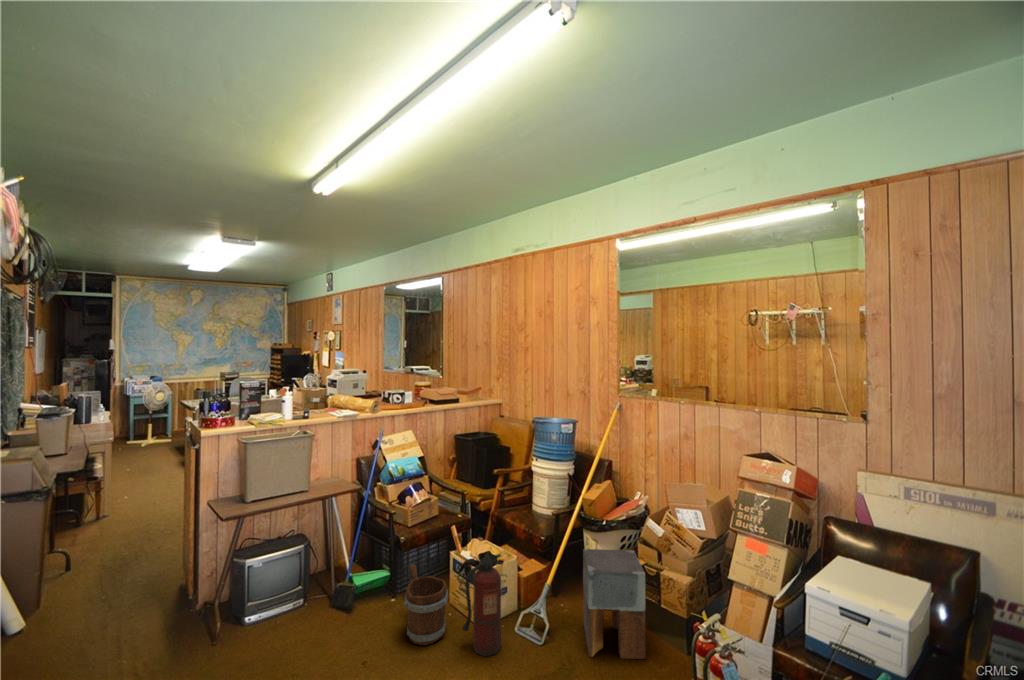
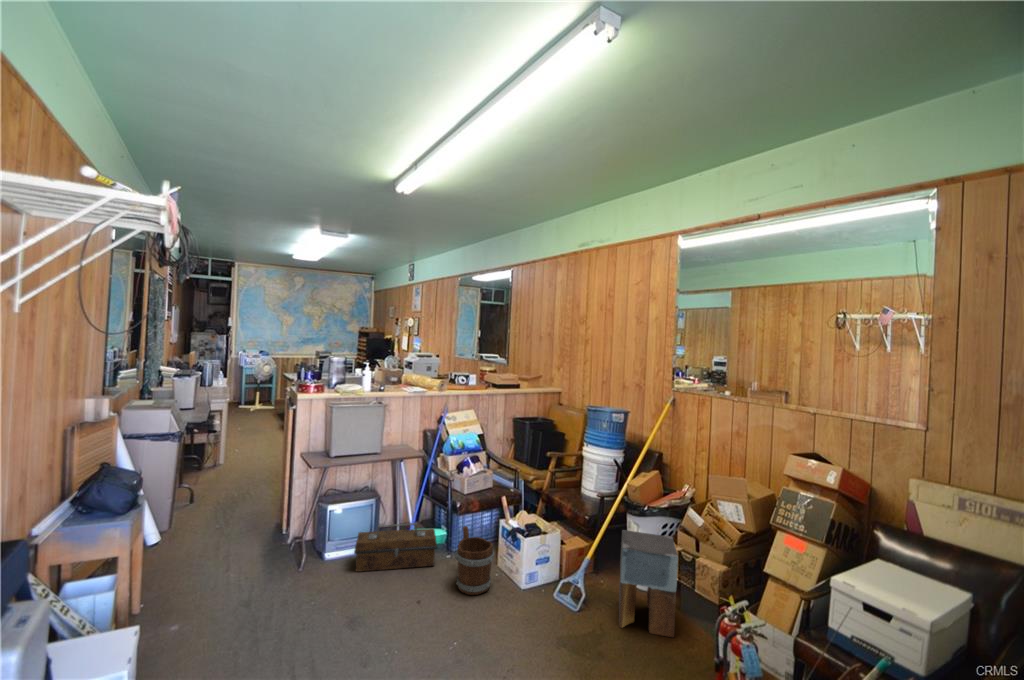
fire extinguisher: present [463,554,503,657] -> none [504,522,544,612]
toolbox: none [281,568,381,637] -> present [354,523,437,572]

